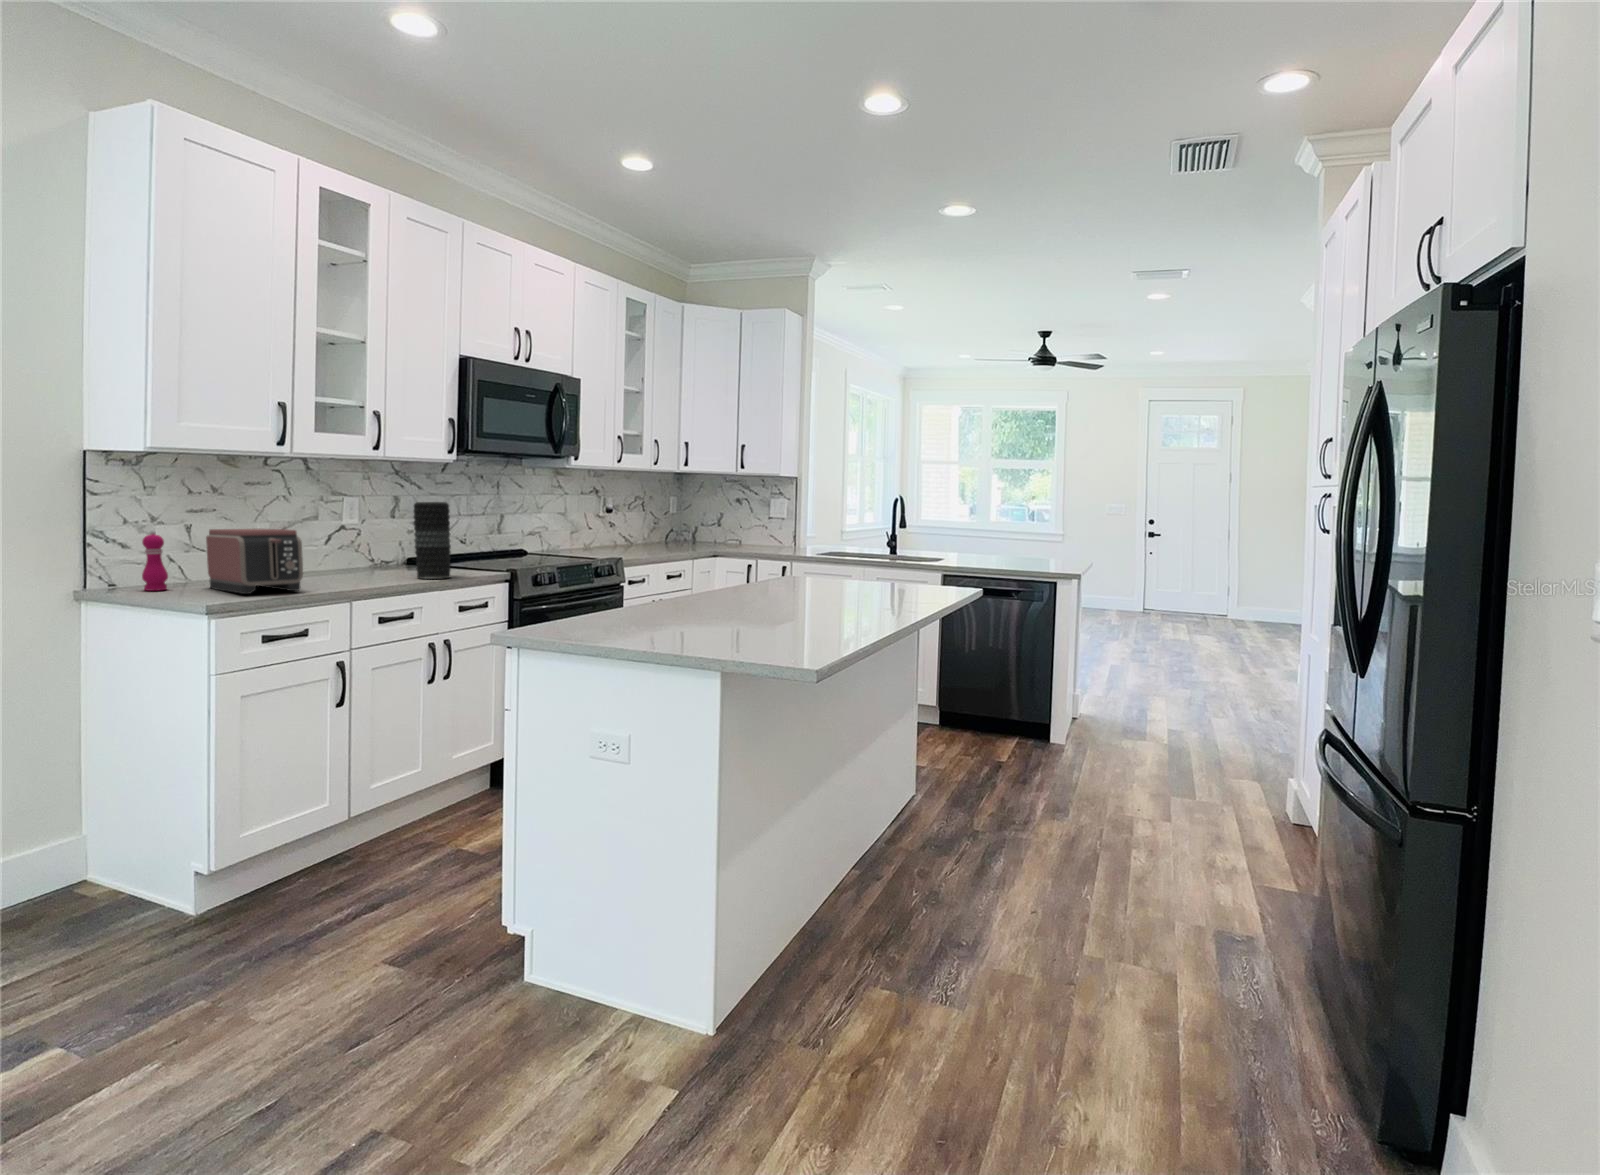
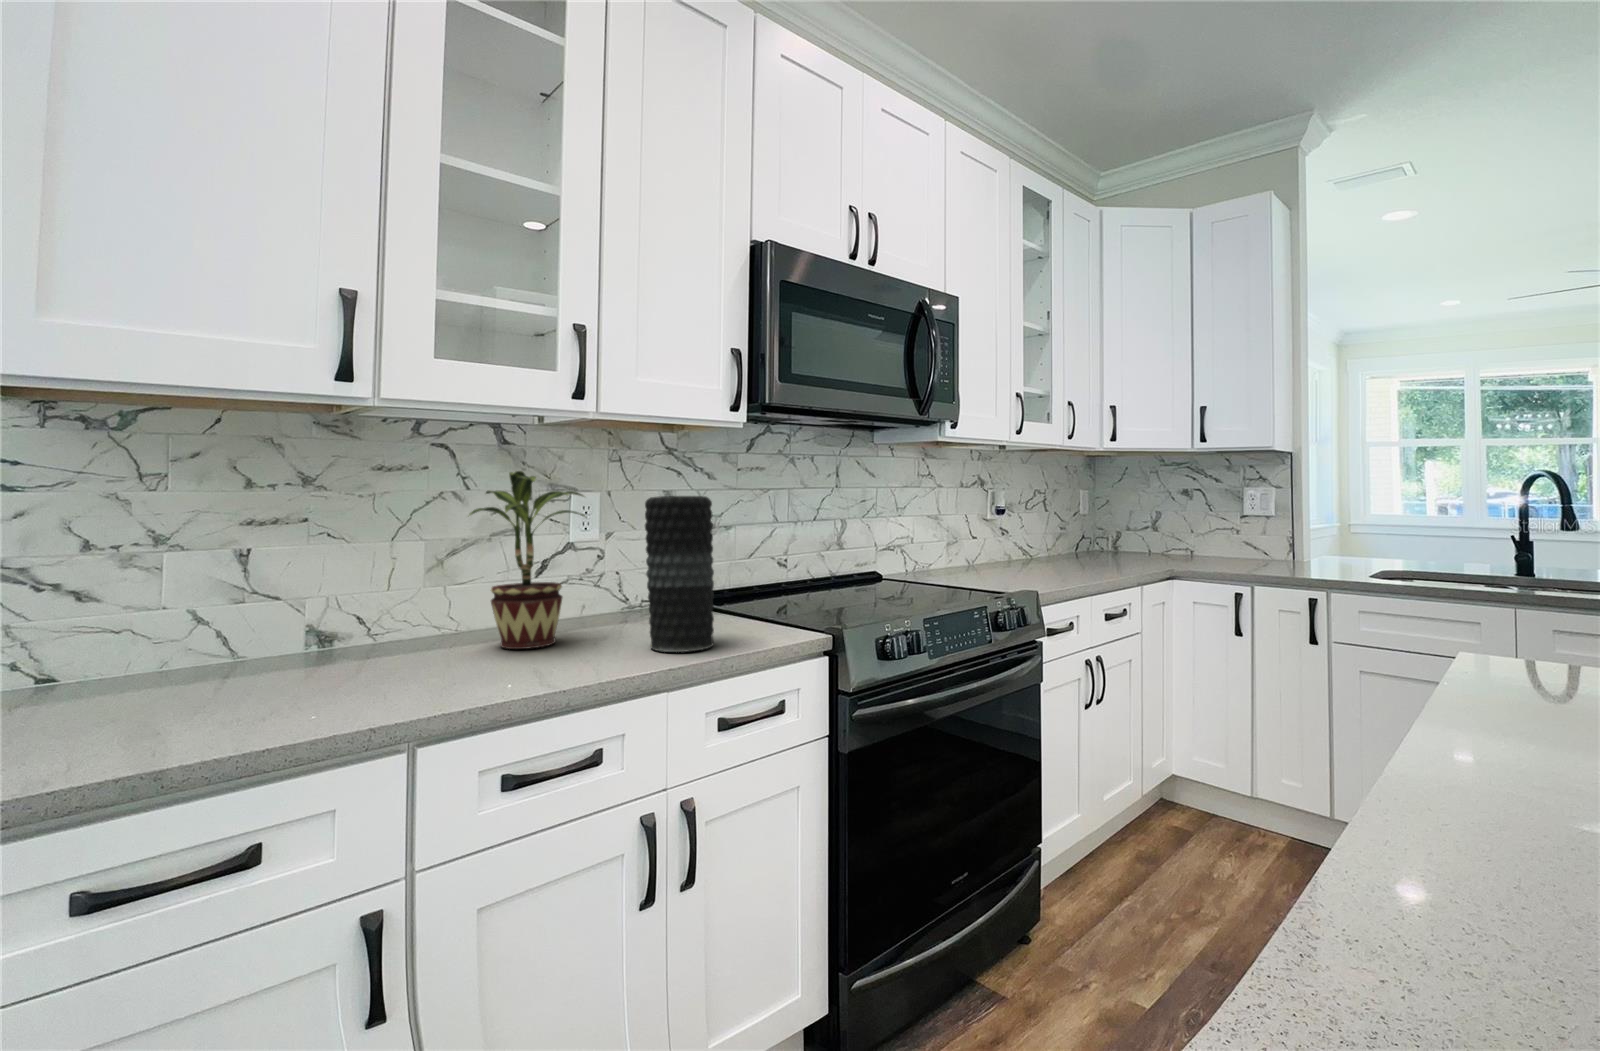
potted plant: none [315,487,378,579] -> present [469,471,585,649]
toaster: present [206,529,303,594] -> none [148,556,350,725]
pepper mill: present [142,530,168,591] -> none [74,564,136,692]

